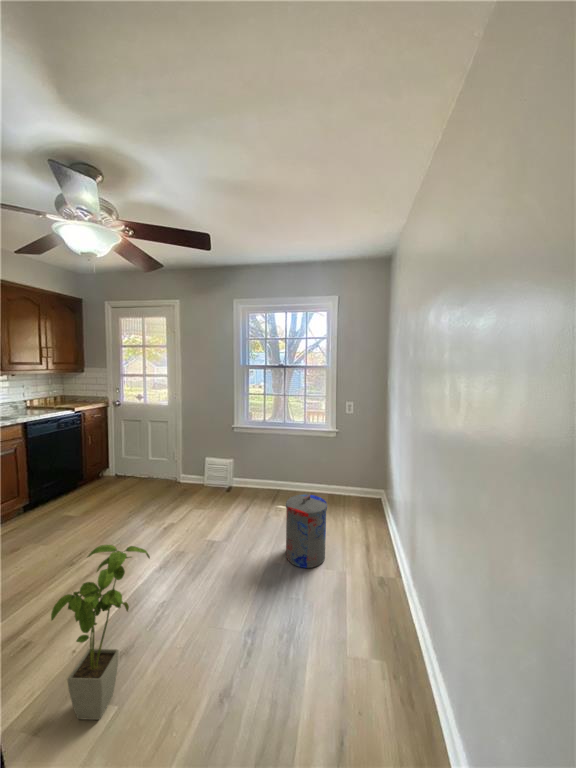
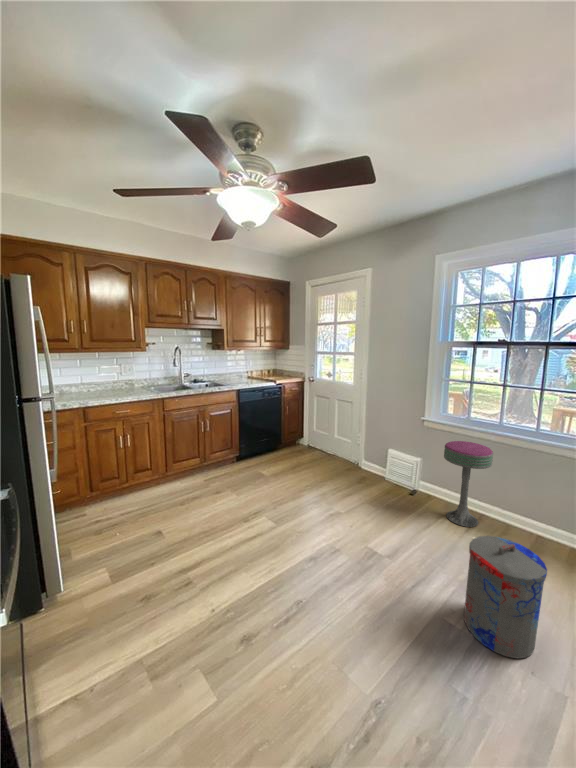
bar stool: none [253,439,284,503] -> present [444,441,493,527]
house plant: present [51,545,150,720] -> none [165,524,257,689]

